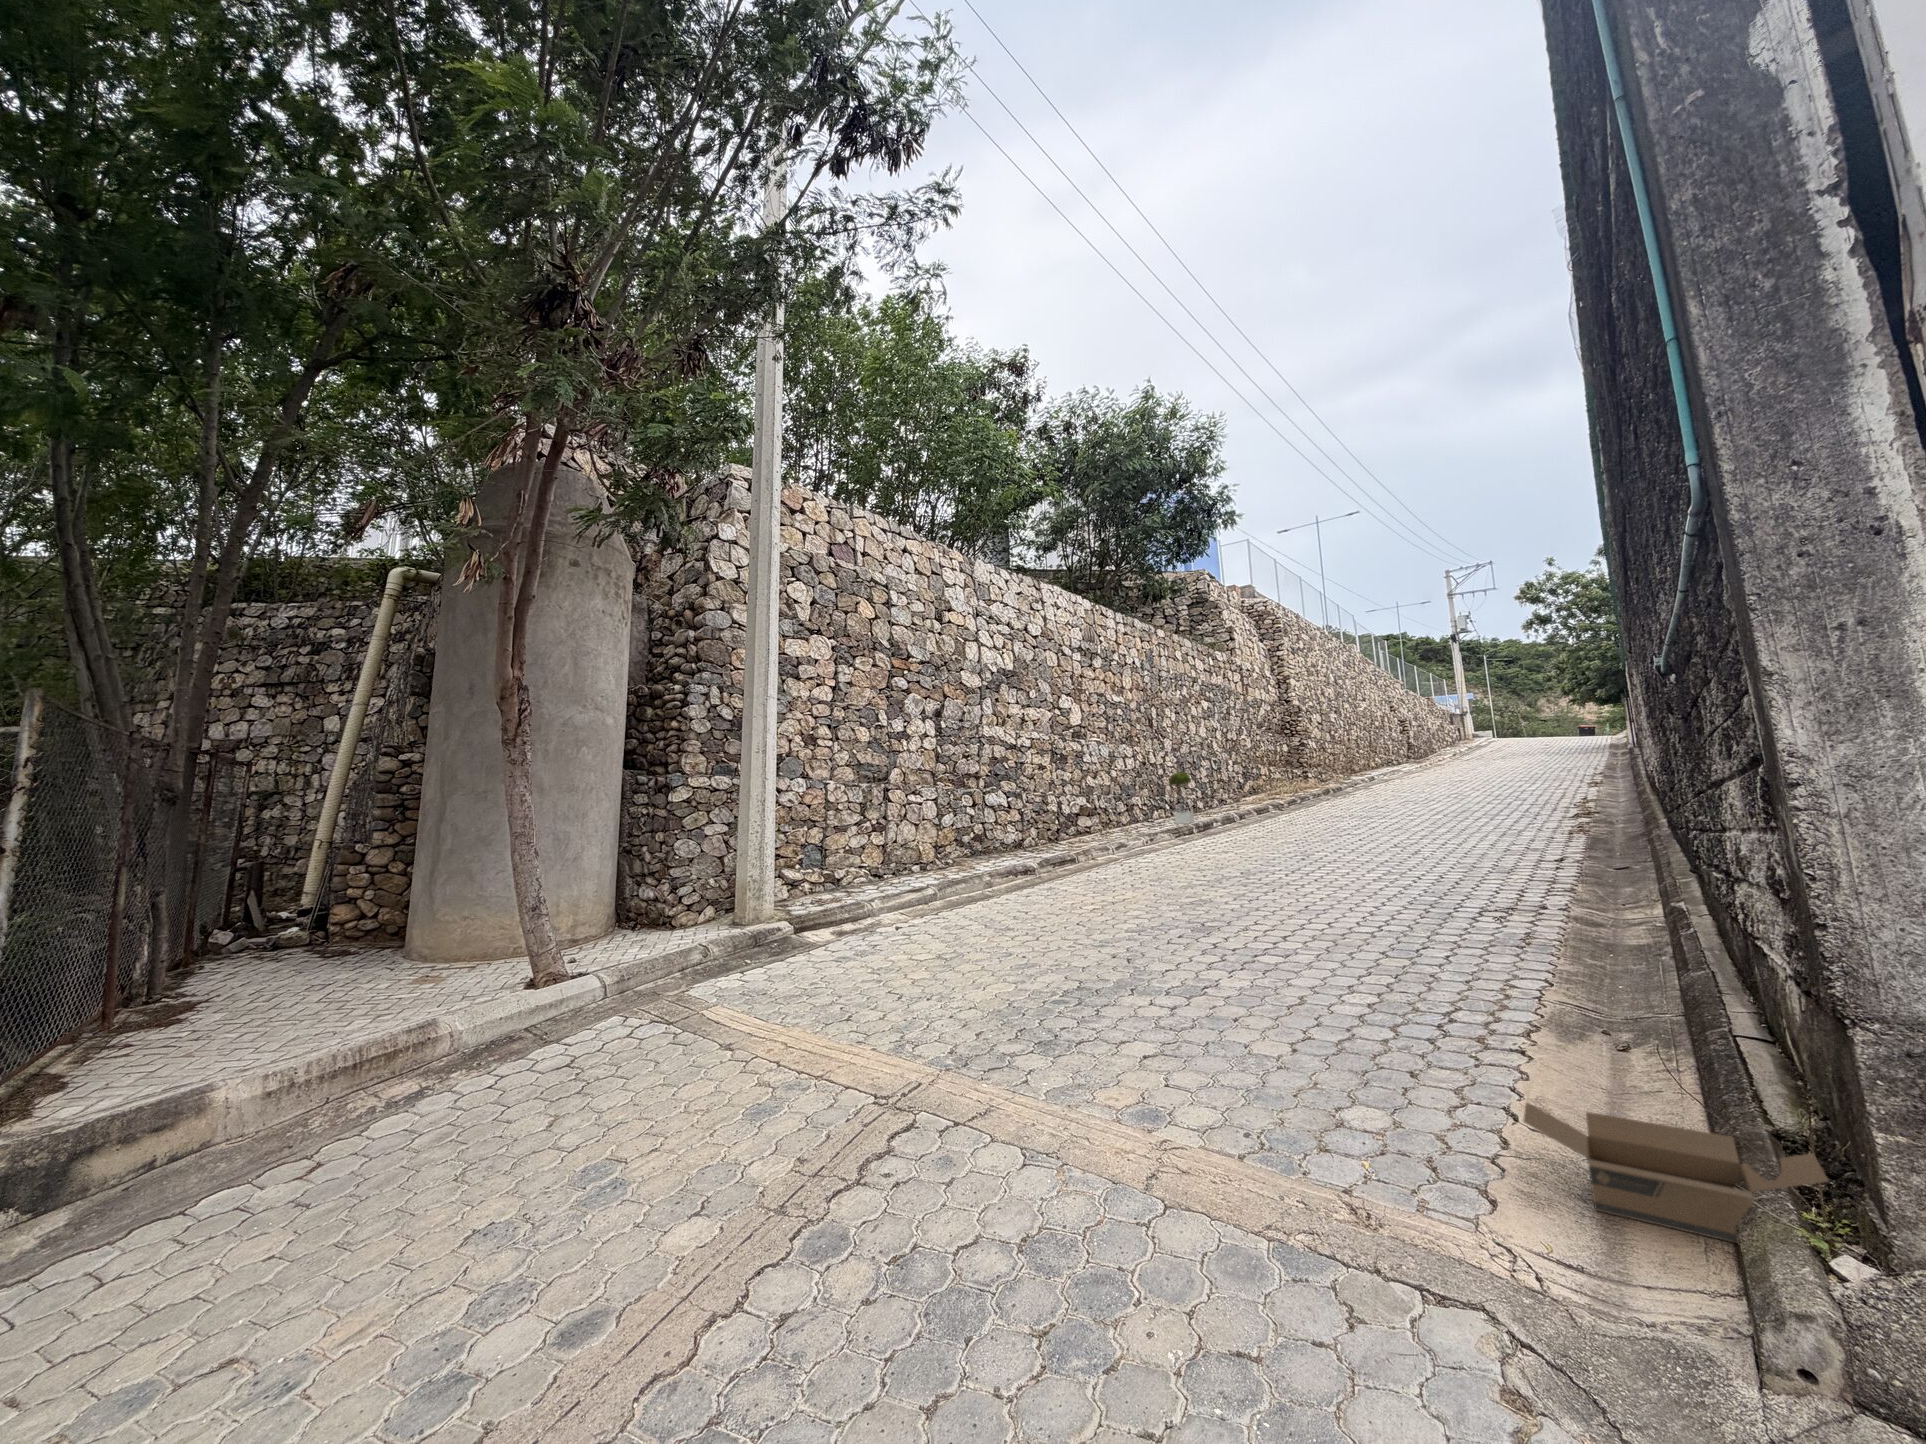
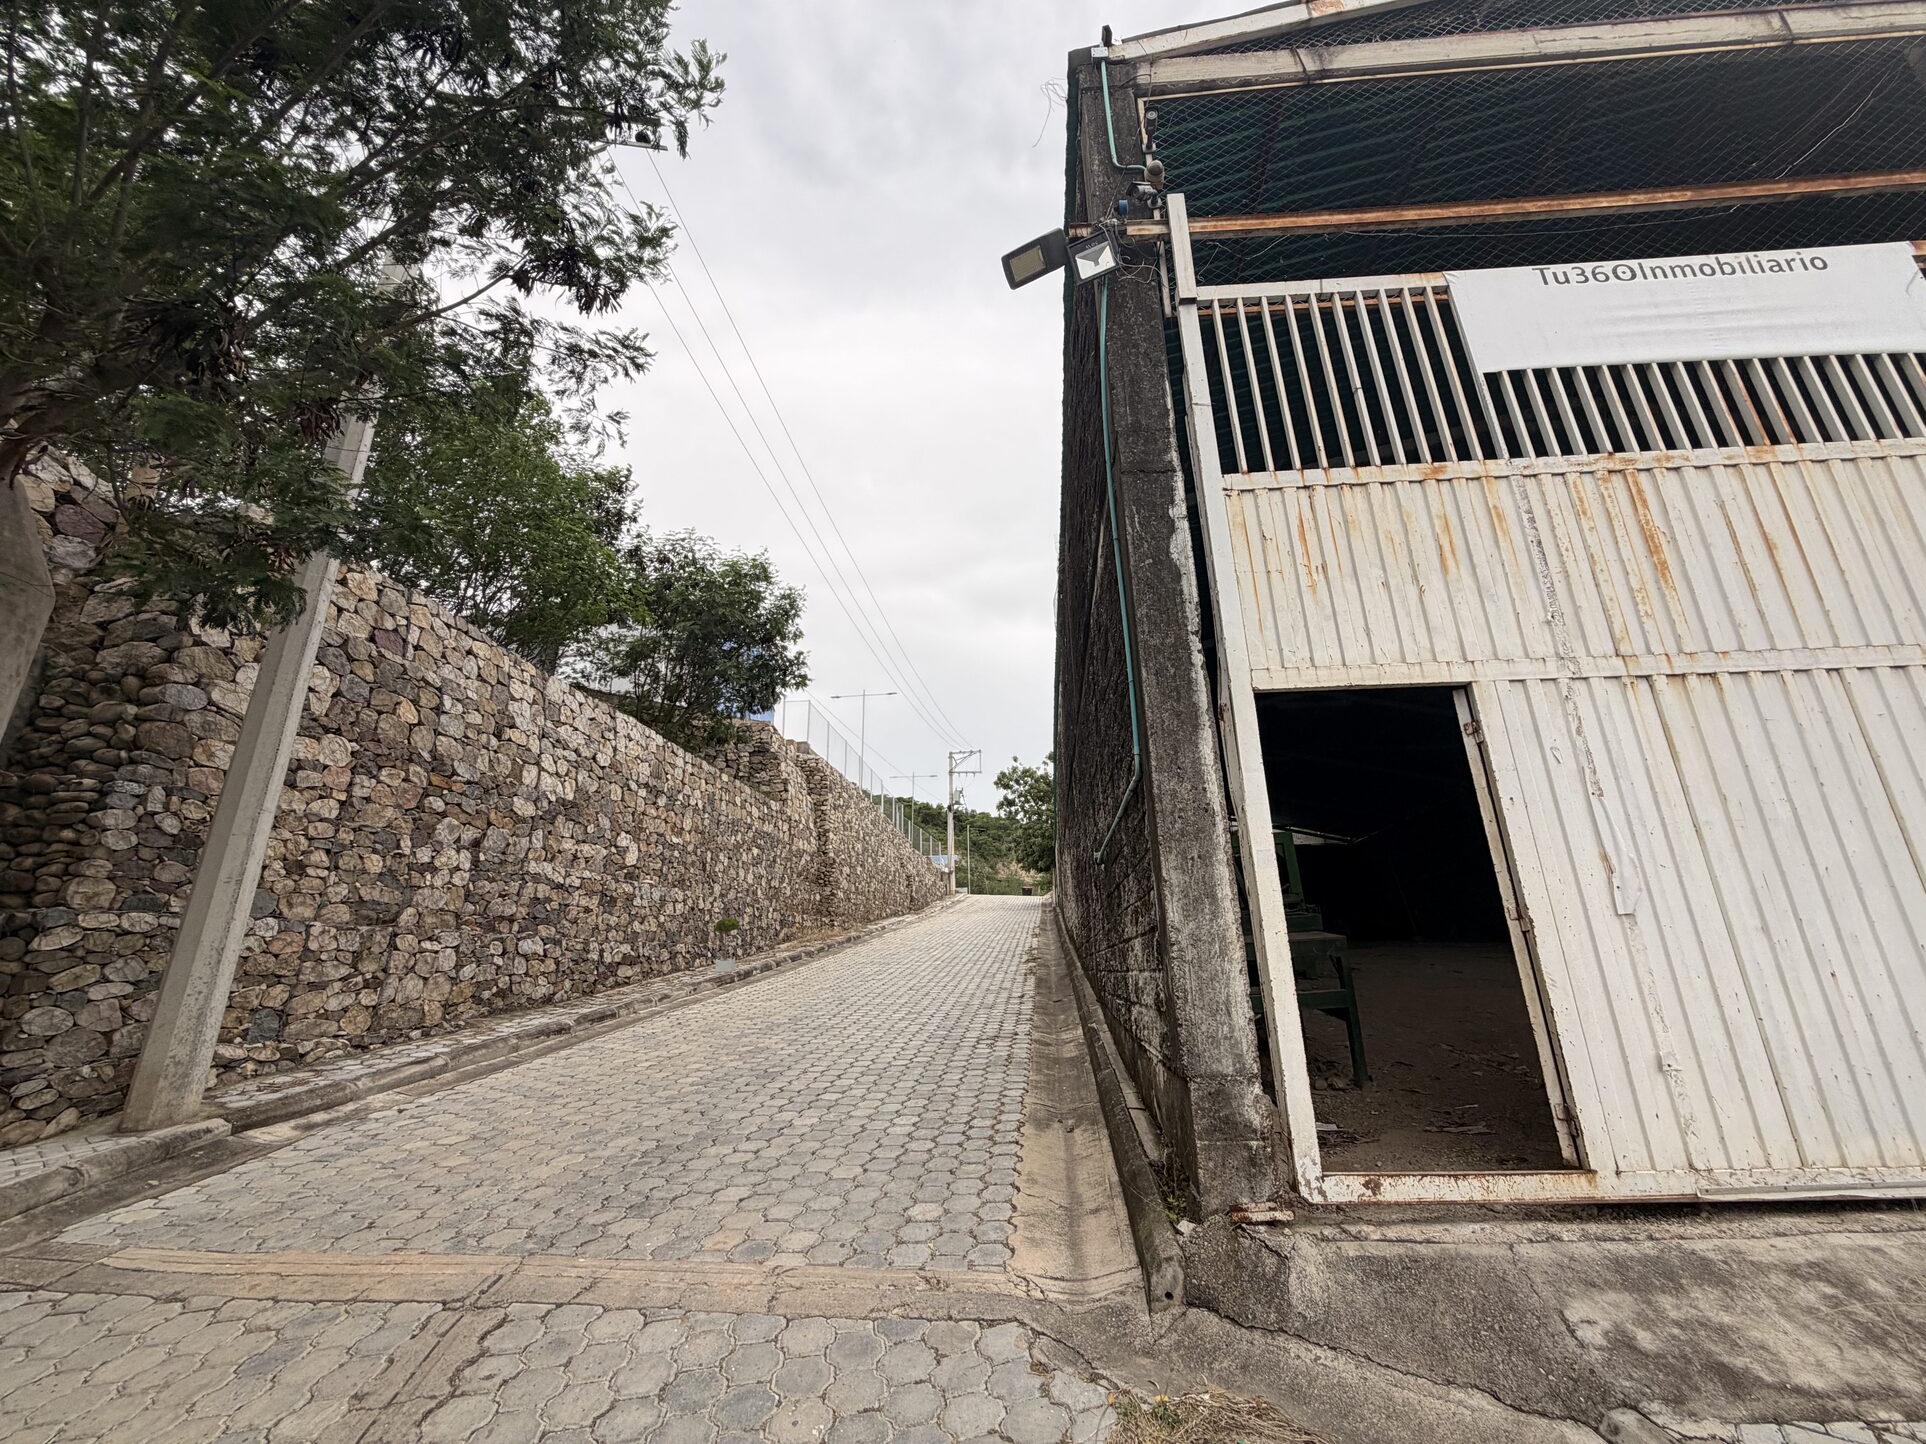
cardboard box: present [1524,1102,1828,1242] -> none [1030,1169,1170,1238]

